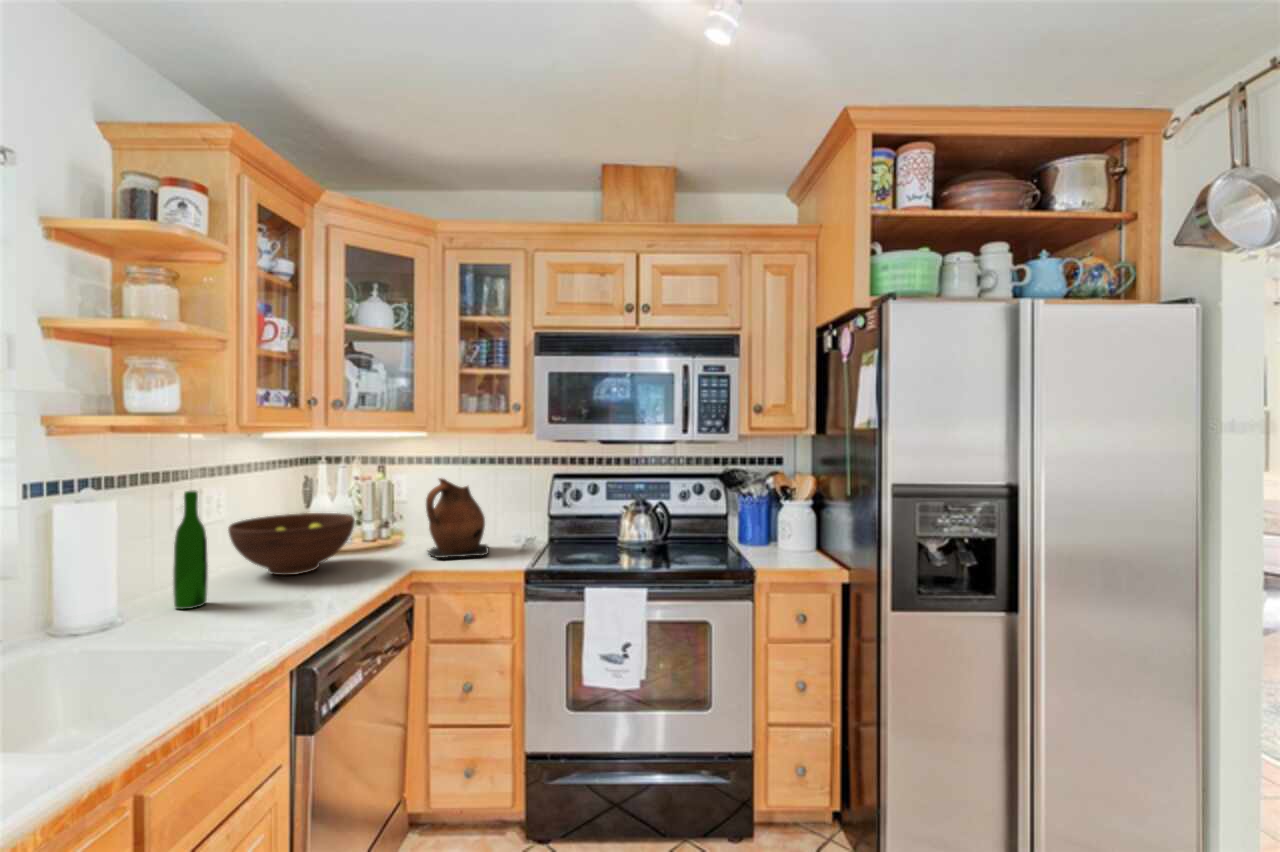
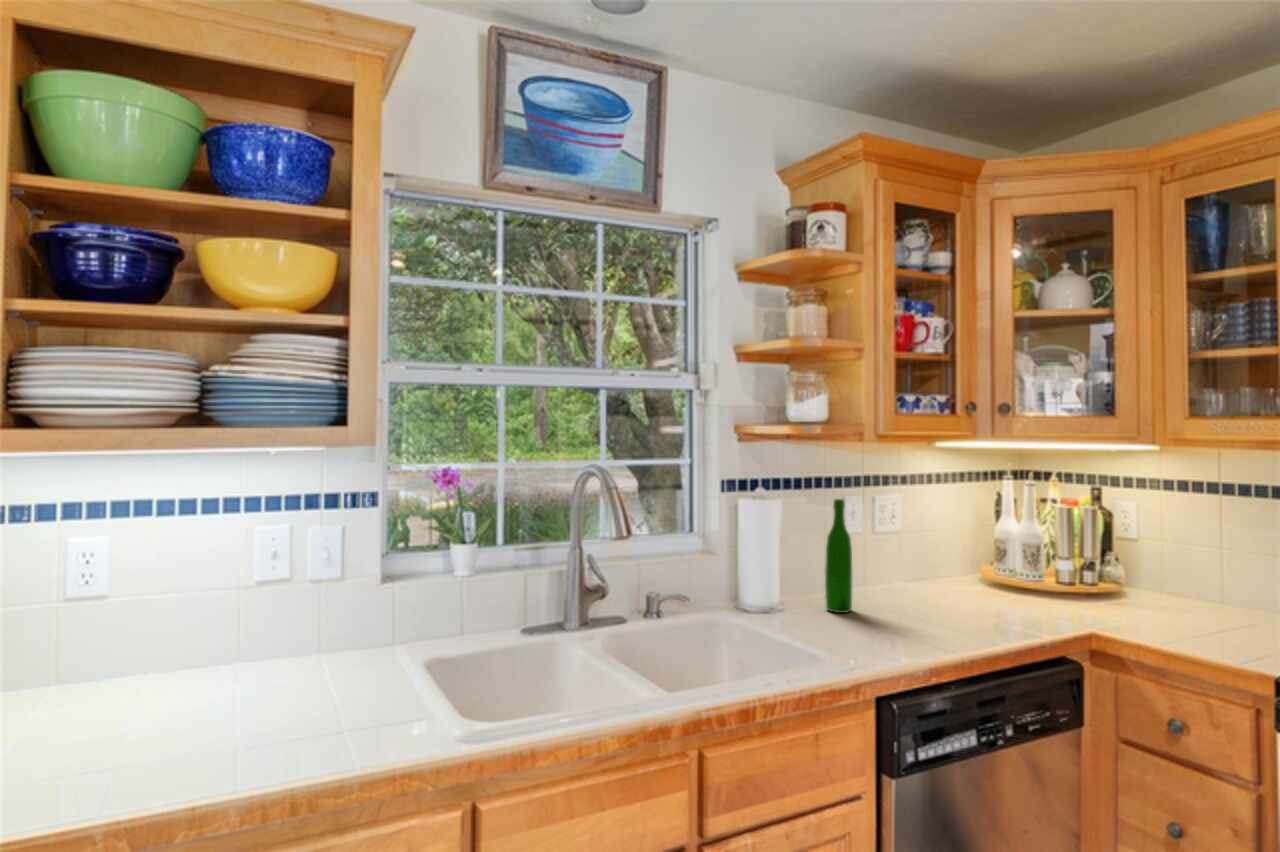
ceramic pitcher: present [426,478,488,558] -> none [1120,513,1244,643]
fruit bowl: present [228,513,355,575] -> none [890,535,1024,606]

